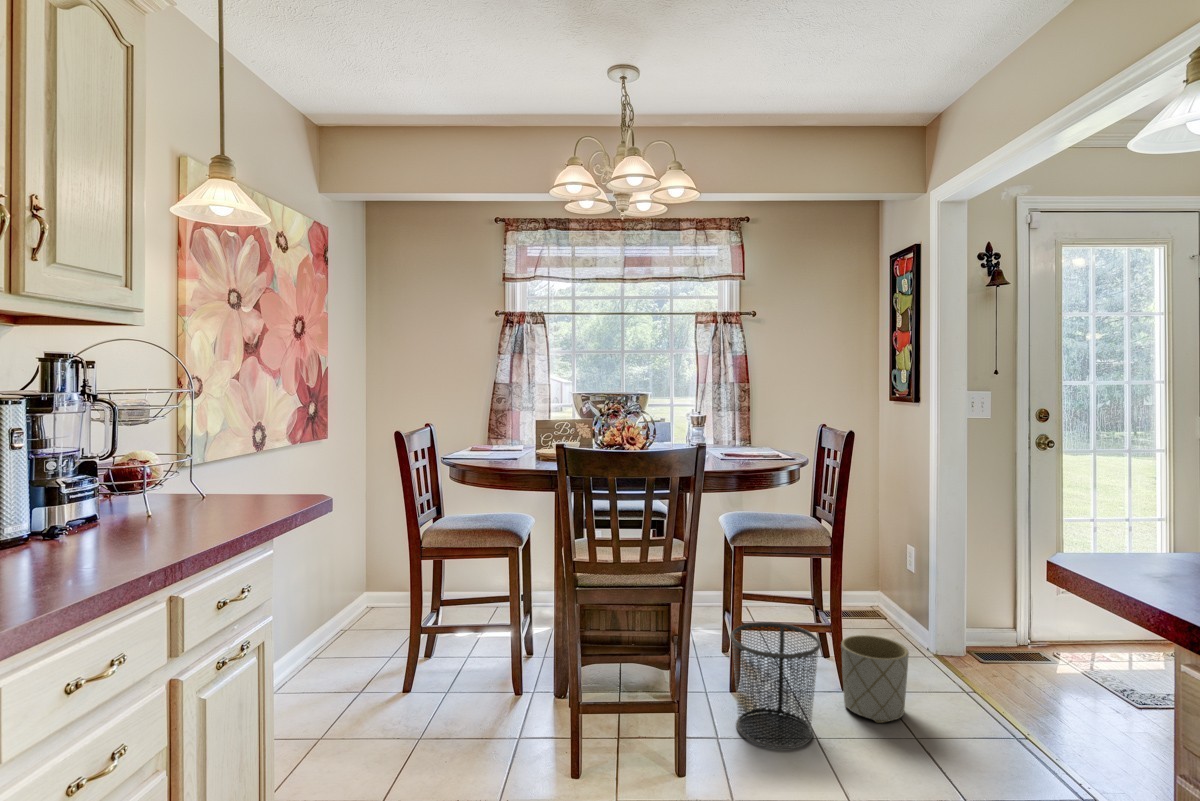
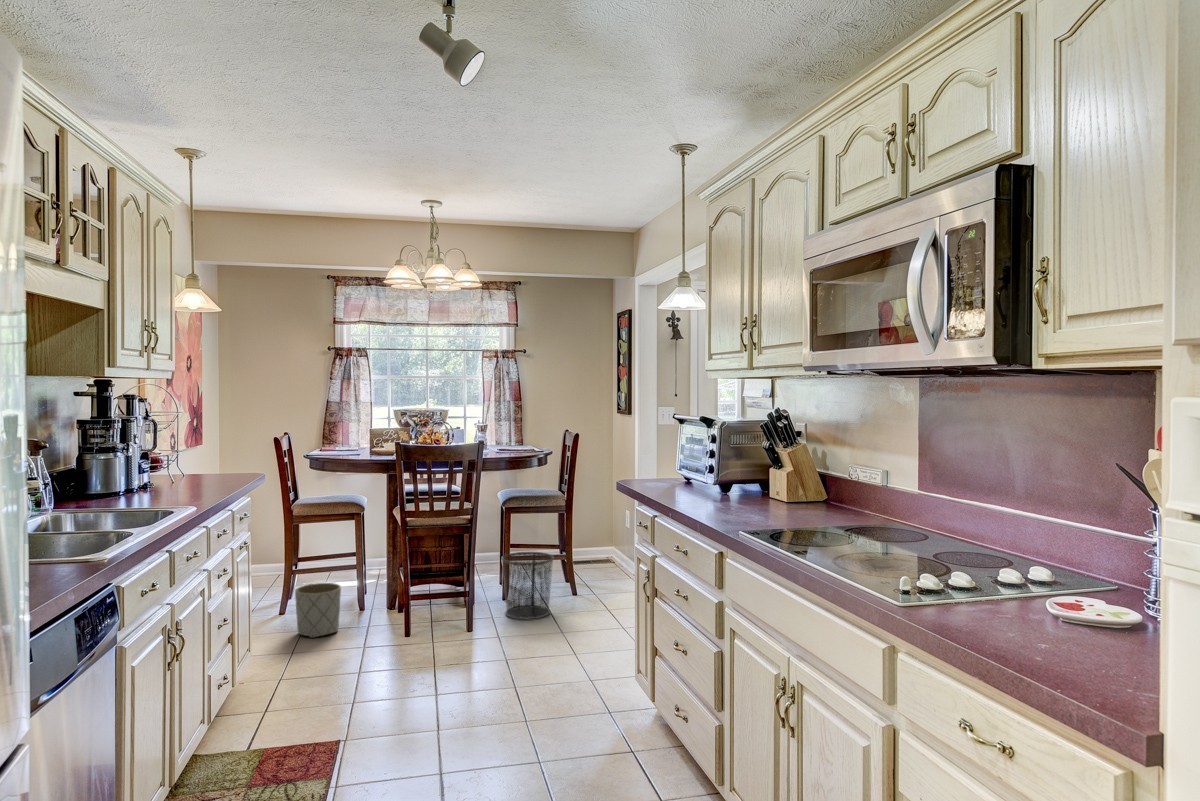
planter: present [841,635,909,723] -> present [295,583,341,638]

